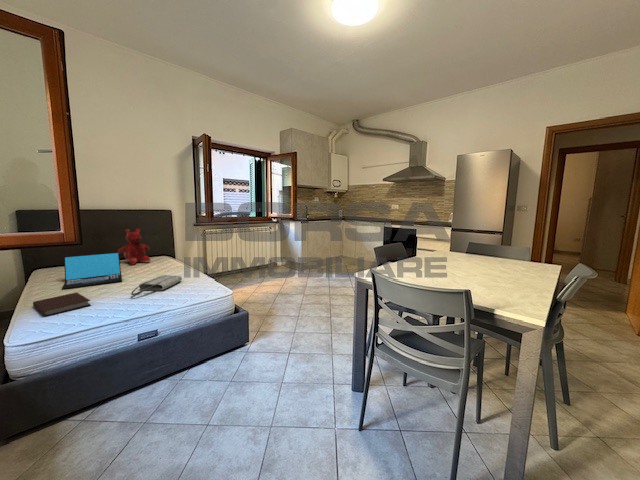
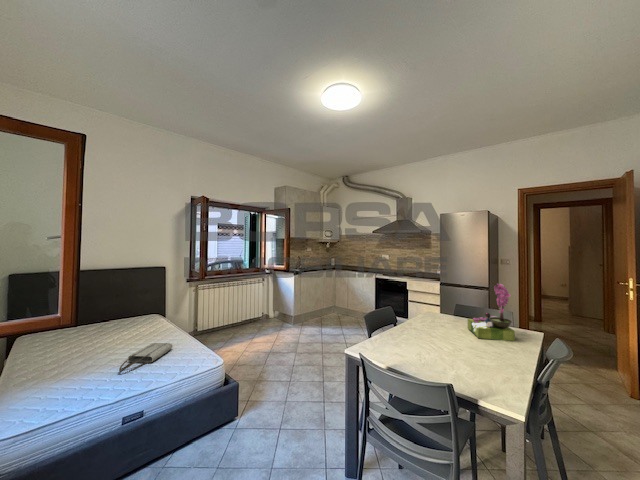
flower arrangement: none [481,214,533,271] -> present [468,284,515,341]
teddy bear: present [118,229,150,264] -> none [109,289,142,327]
laptop: present [62,252,122,290] -> none [47,318,111,364]
notebook: present [33,292,90,316] -> none [15,369,76,403]

